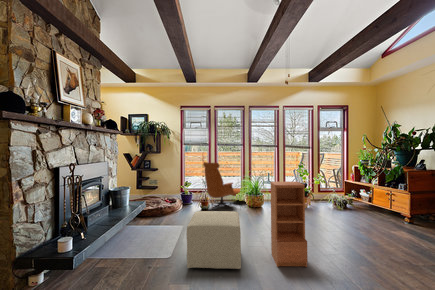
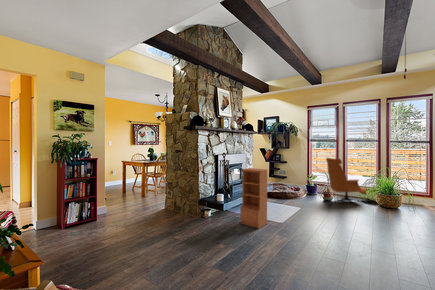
bookcase: present [270,182,308,267] -> present [240,168,267,229]
ottoman: present [186,211,241,270] -> none [291,195,343,243]

